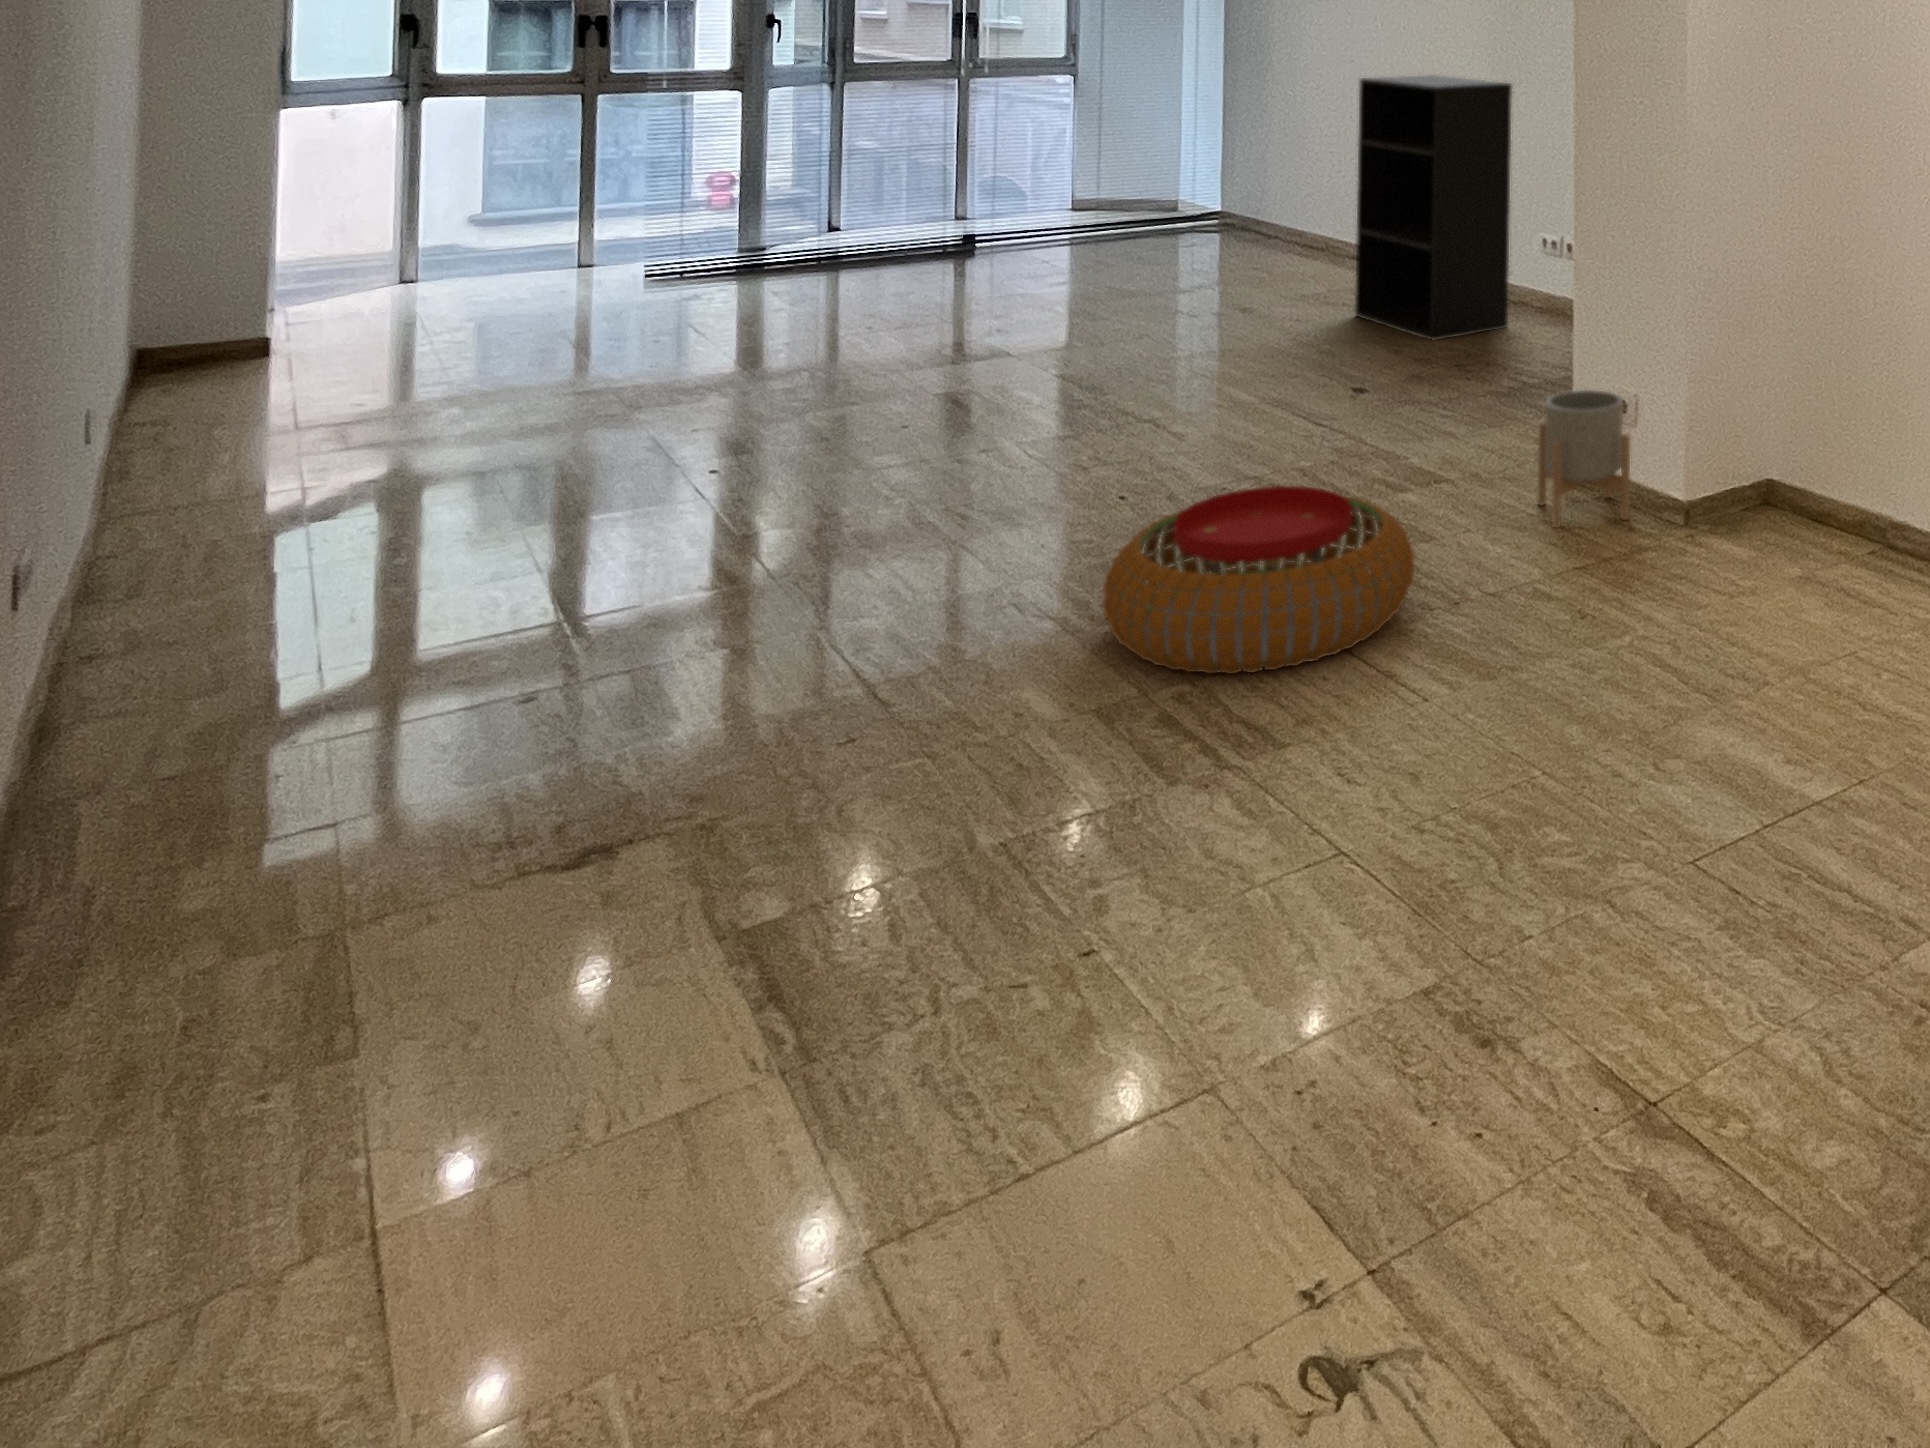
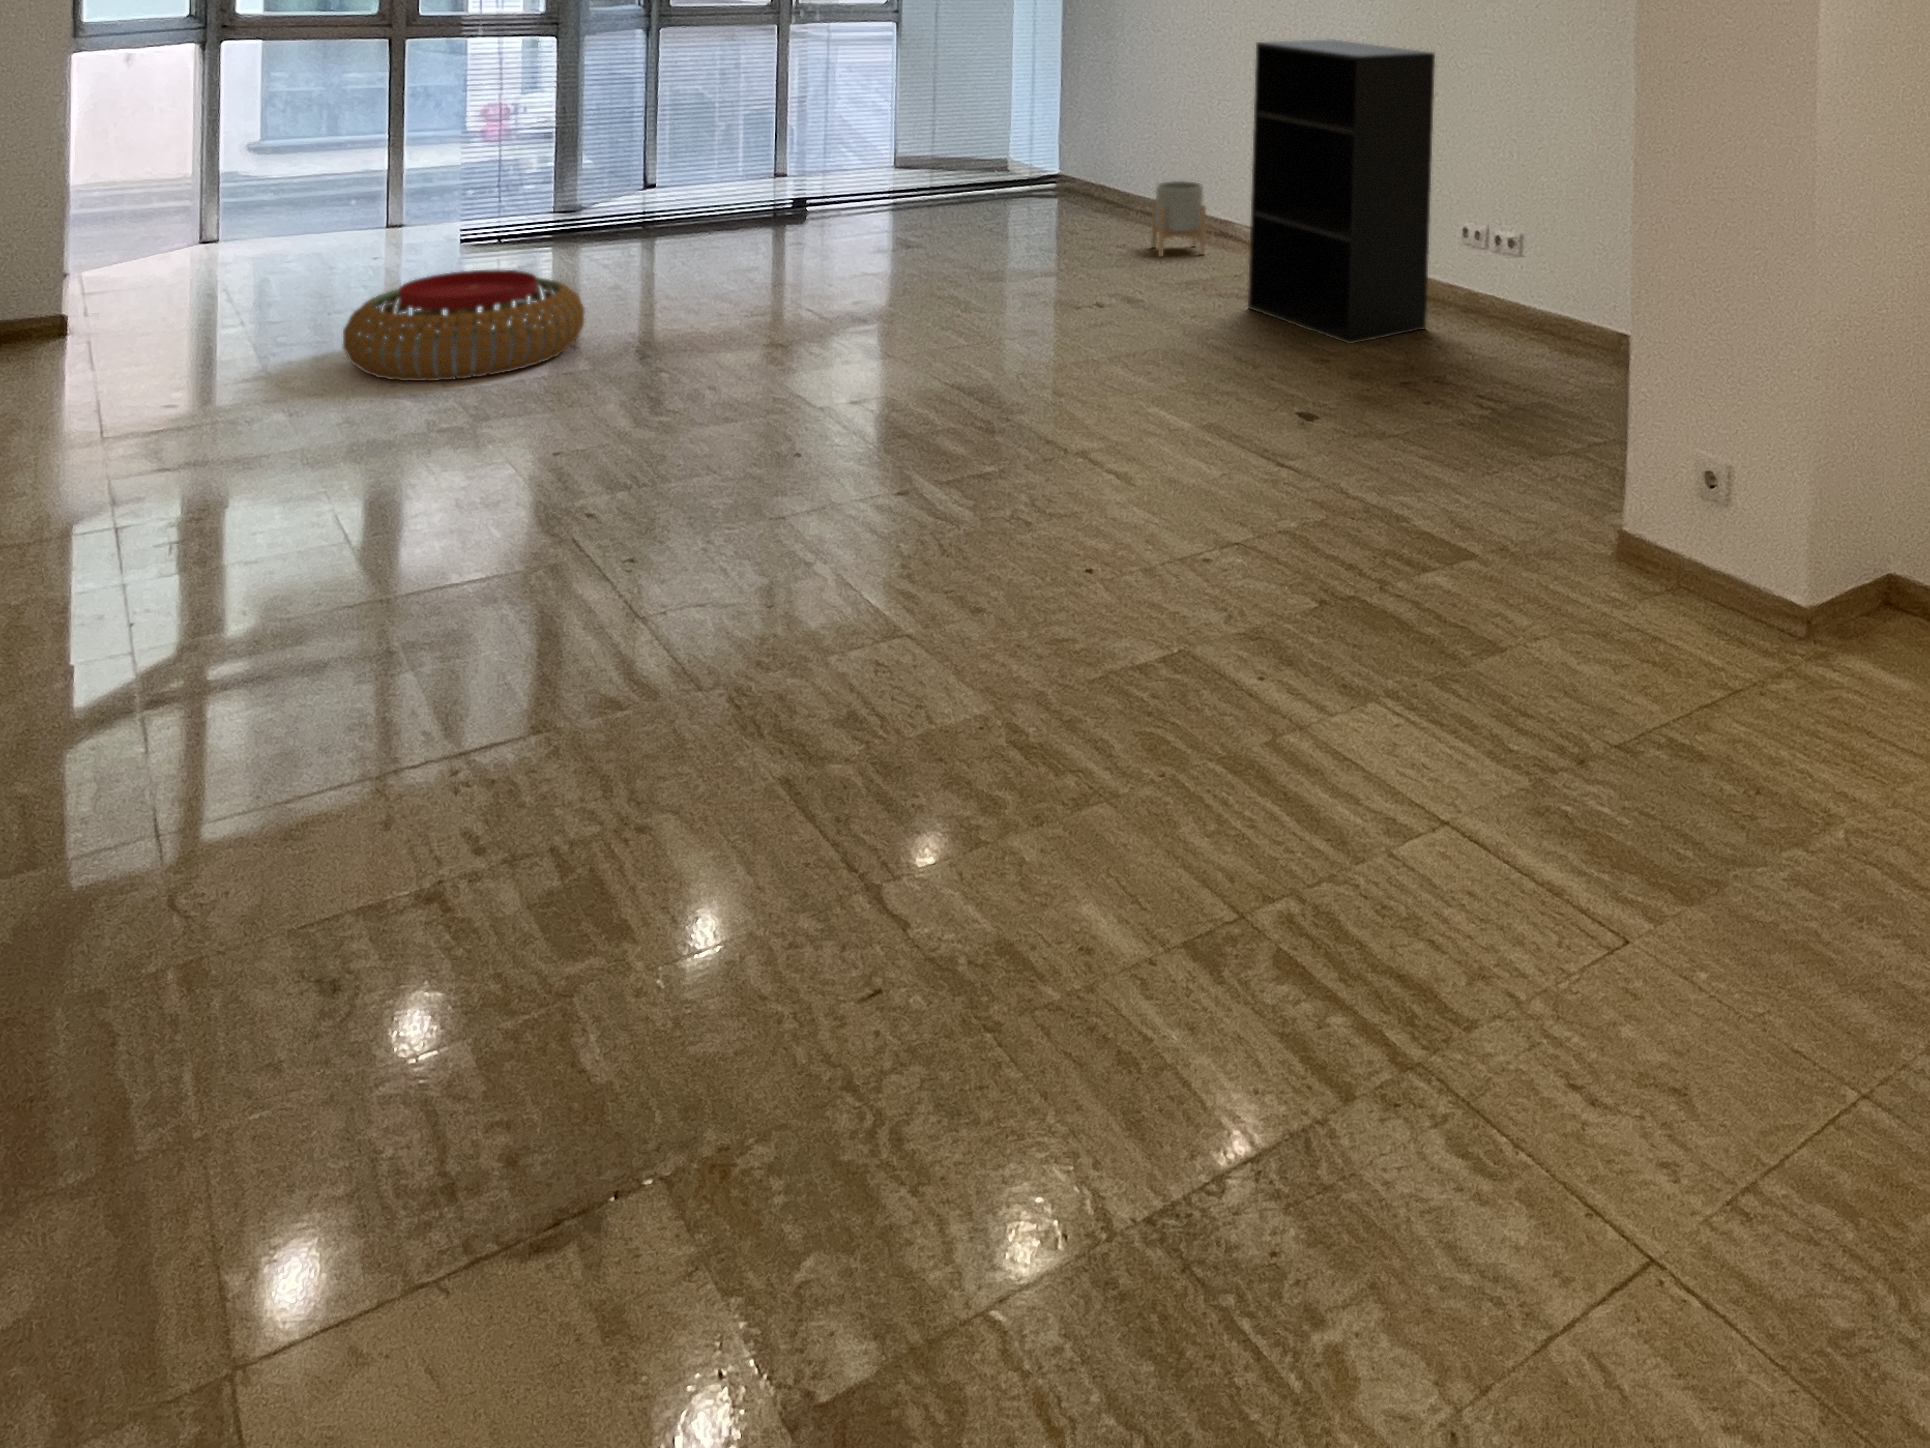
planter: present [1537,390,1630,528] -> present [1151,181,1206,257]
pouf: present [1103,486,1414,674] -> present [343,270,585,381]

